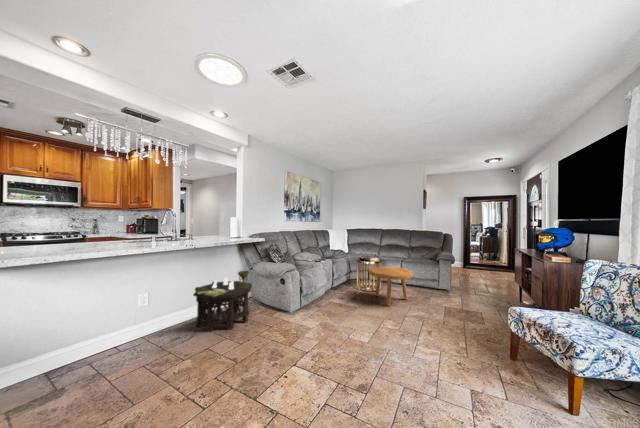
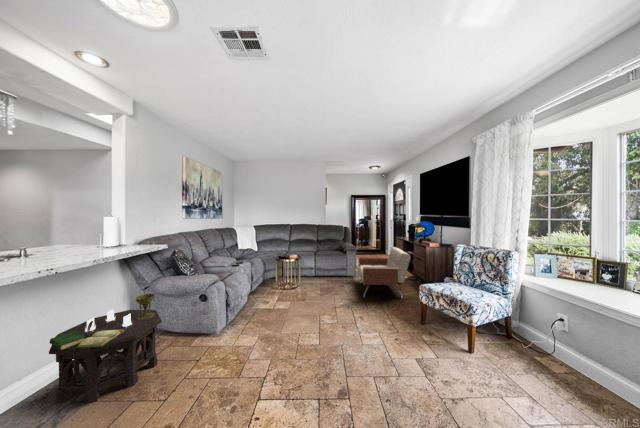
armchair: none [447,260,521,328] -> present [359,247,410,299]
footstool: present [369,266,413,306] -> none [293,261,333,300]

